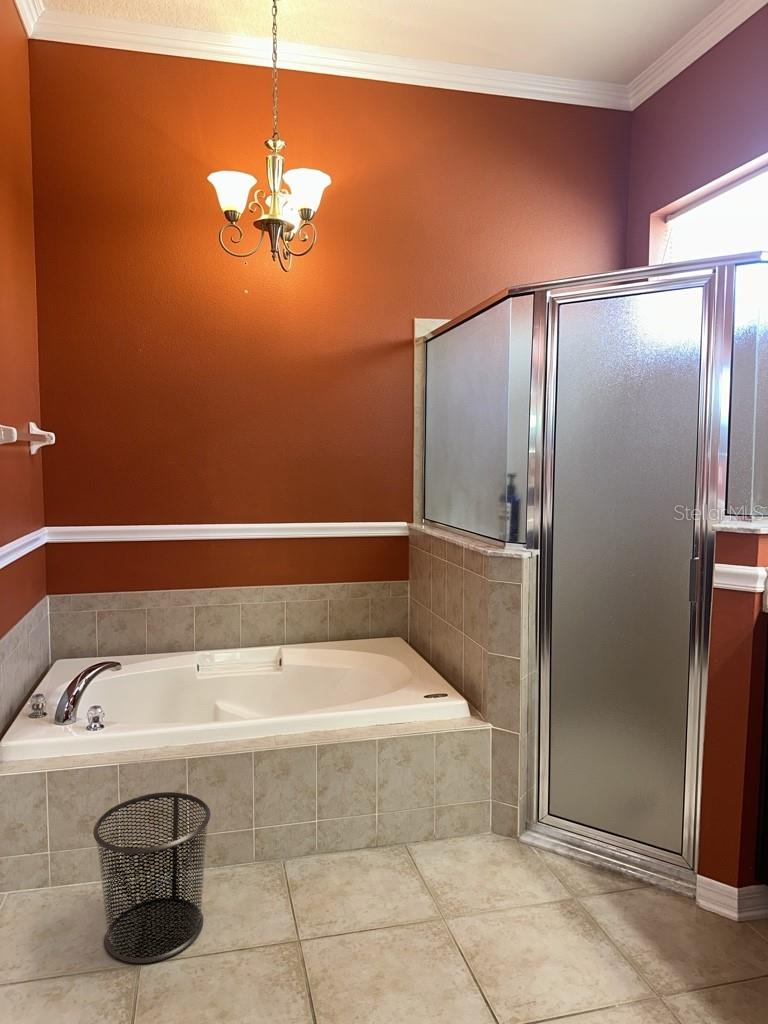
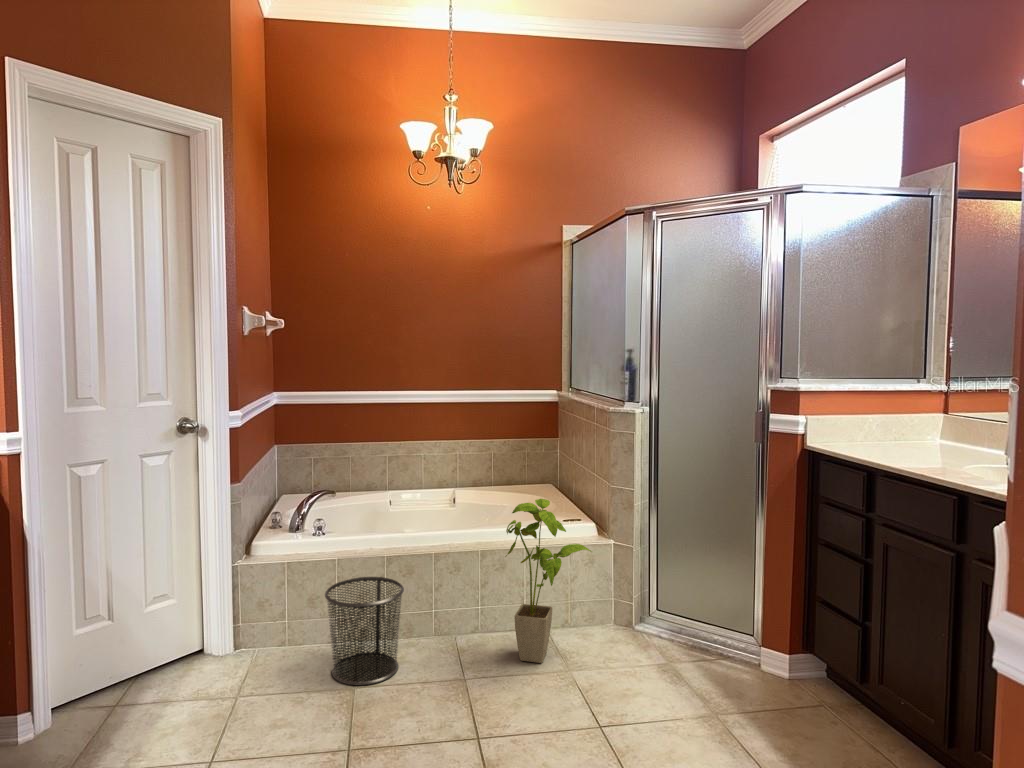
house plant: none [352,681,472,906] -> present [505,499,592,663]

